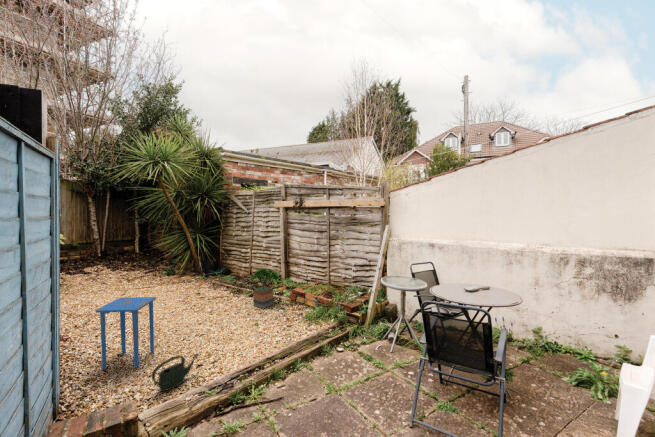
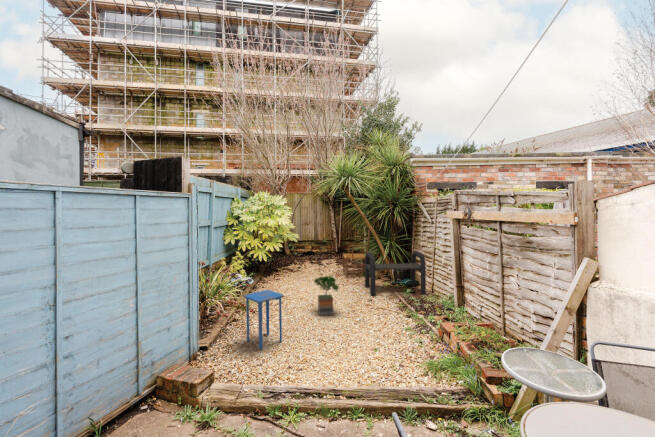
armchair: none [134,221,173,278] -> present [343,230,370,278]
bench: none [180,240,243,287] -> present [365,251,426,296]
potted tree: present [250,269,279,309] -> present [314,276,339,315]
watering can: present [152,354,198,391] -> none [245,350,286,376]

